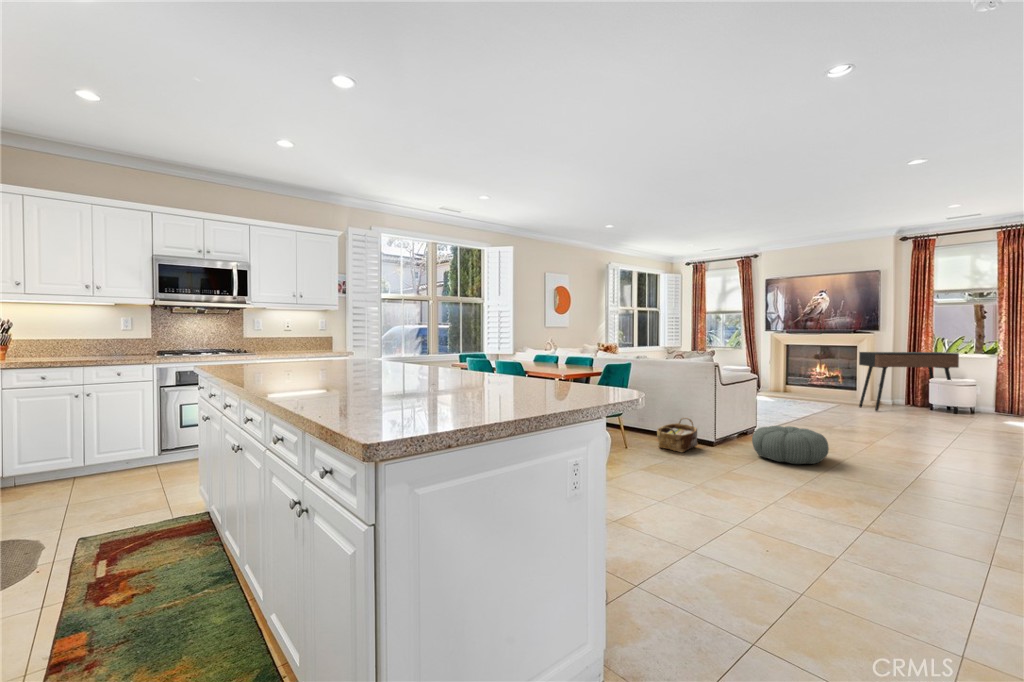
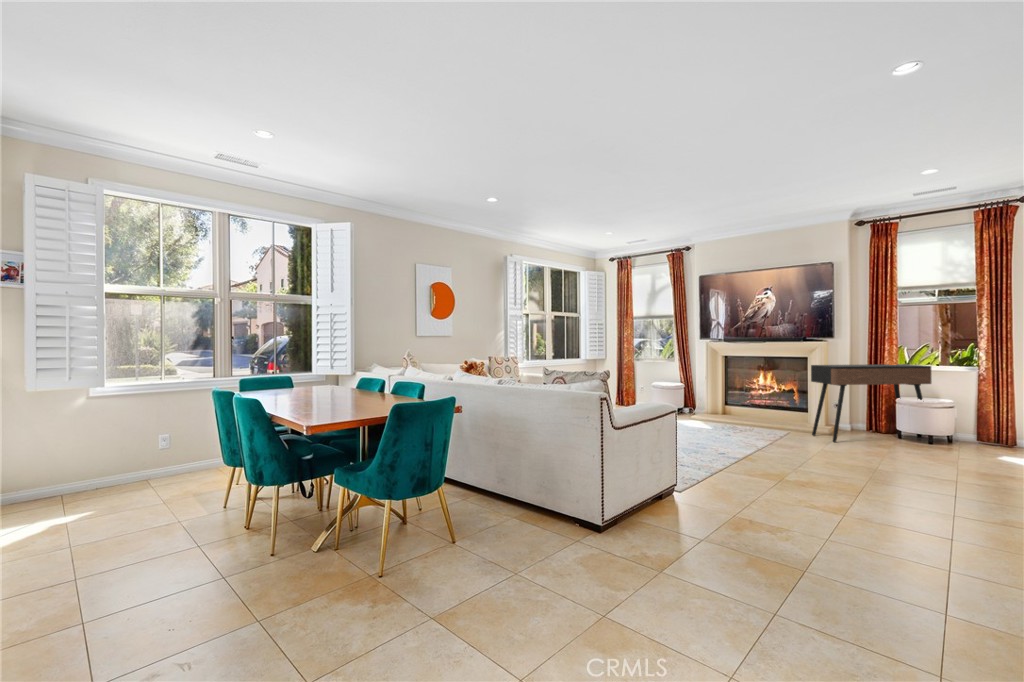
woven basket: present [657,418,698,452] -> none [506,481,573,547]
pouf: present [752,426,829,464] -> none [656,496,777,575]

